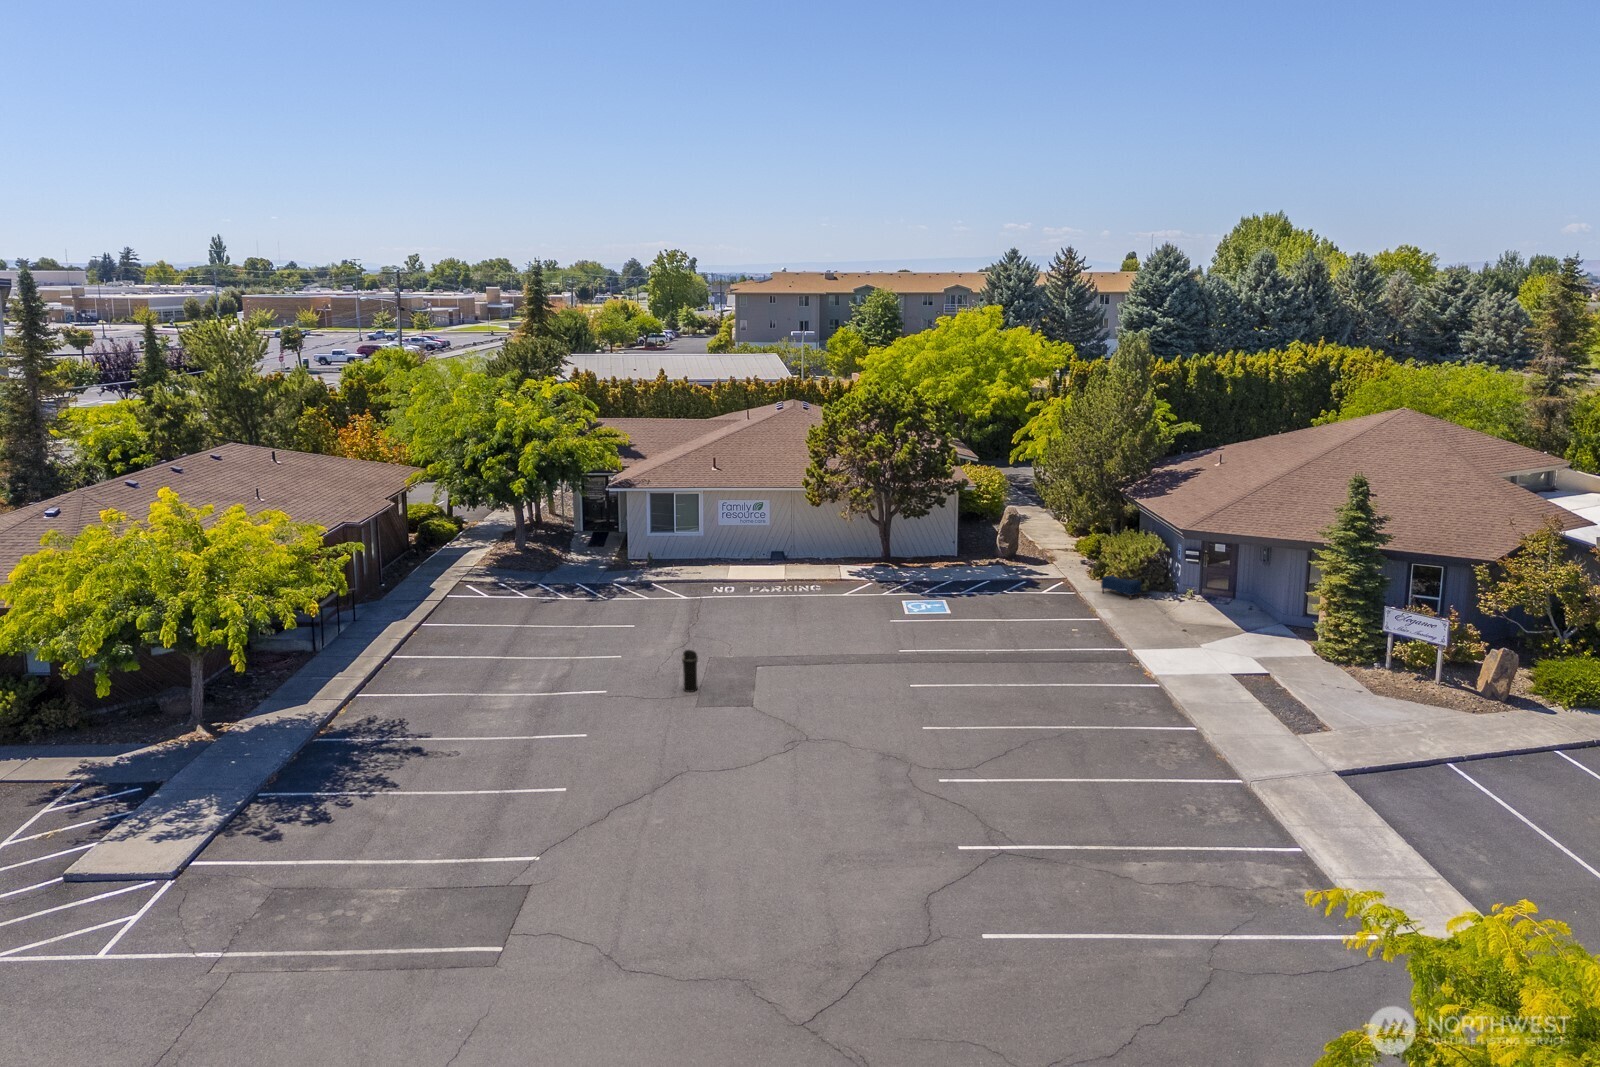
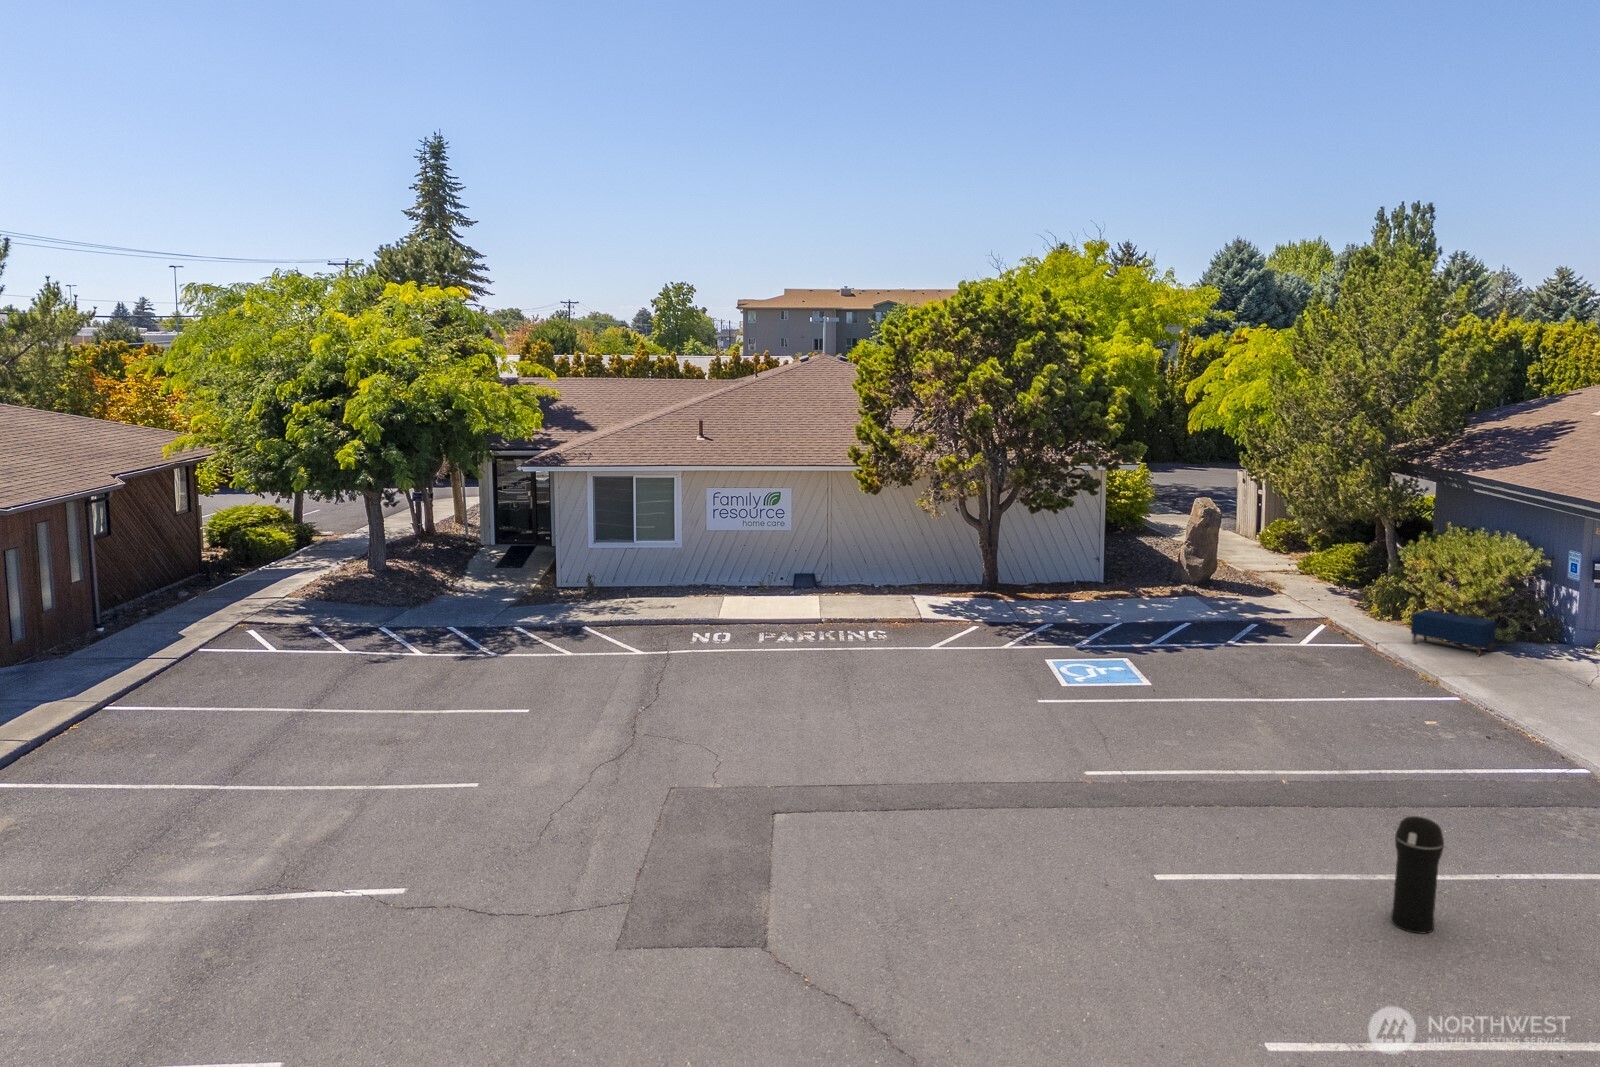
trash can: present [682,650,698,692] -> present [1391,816,1444,934]

